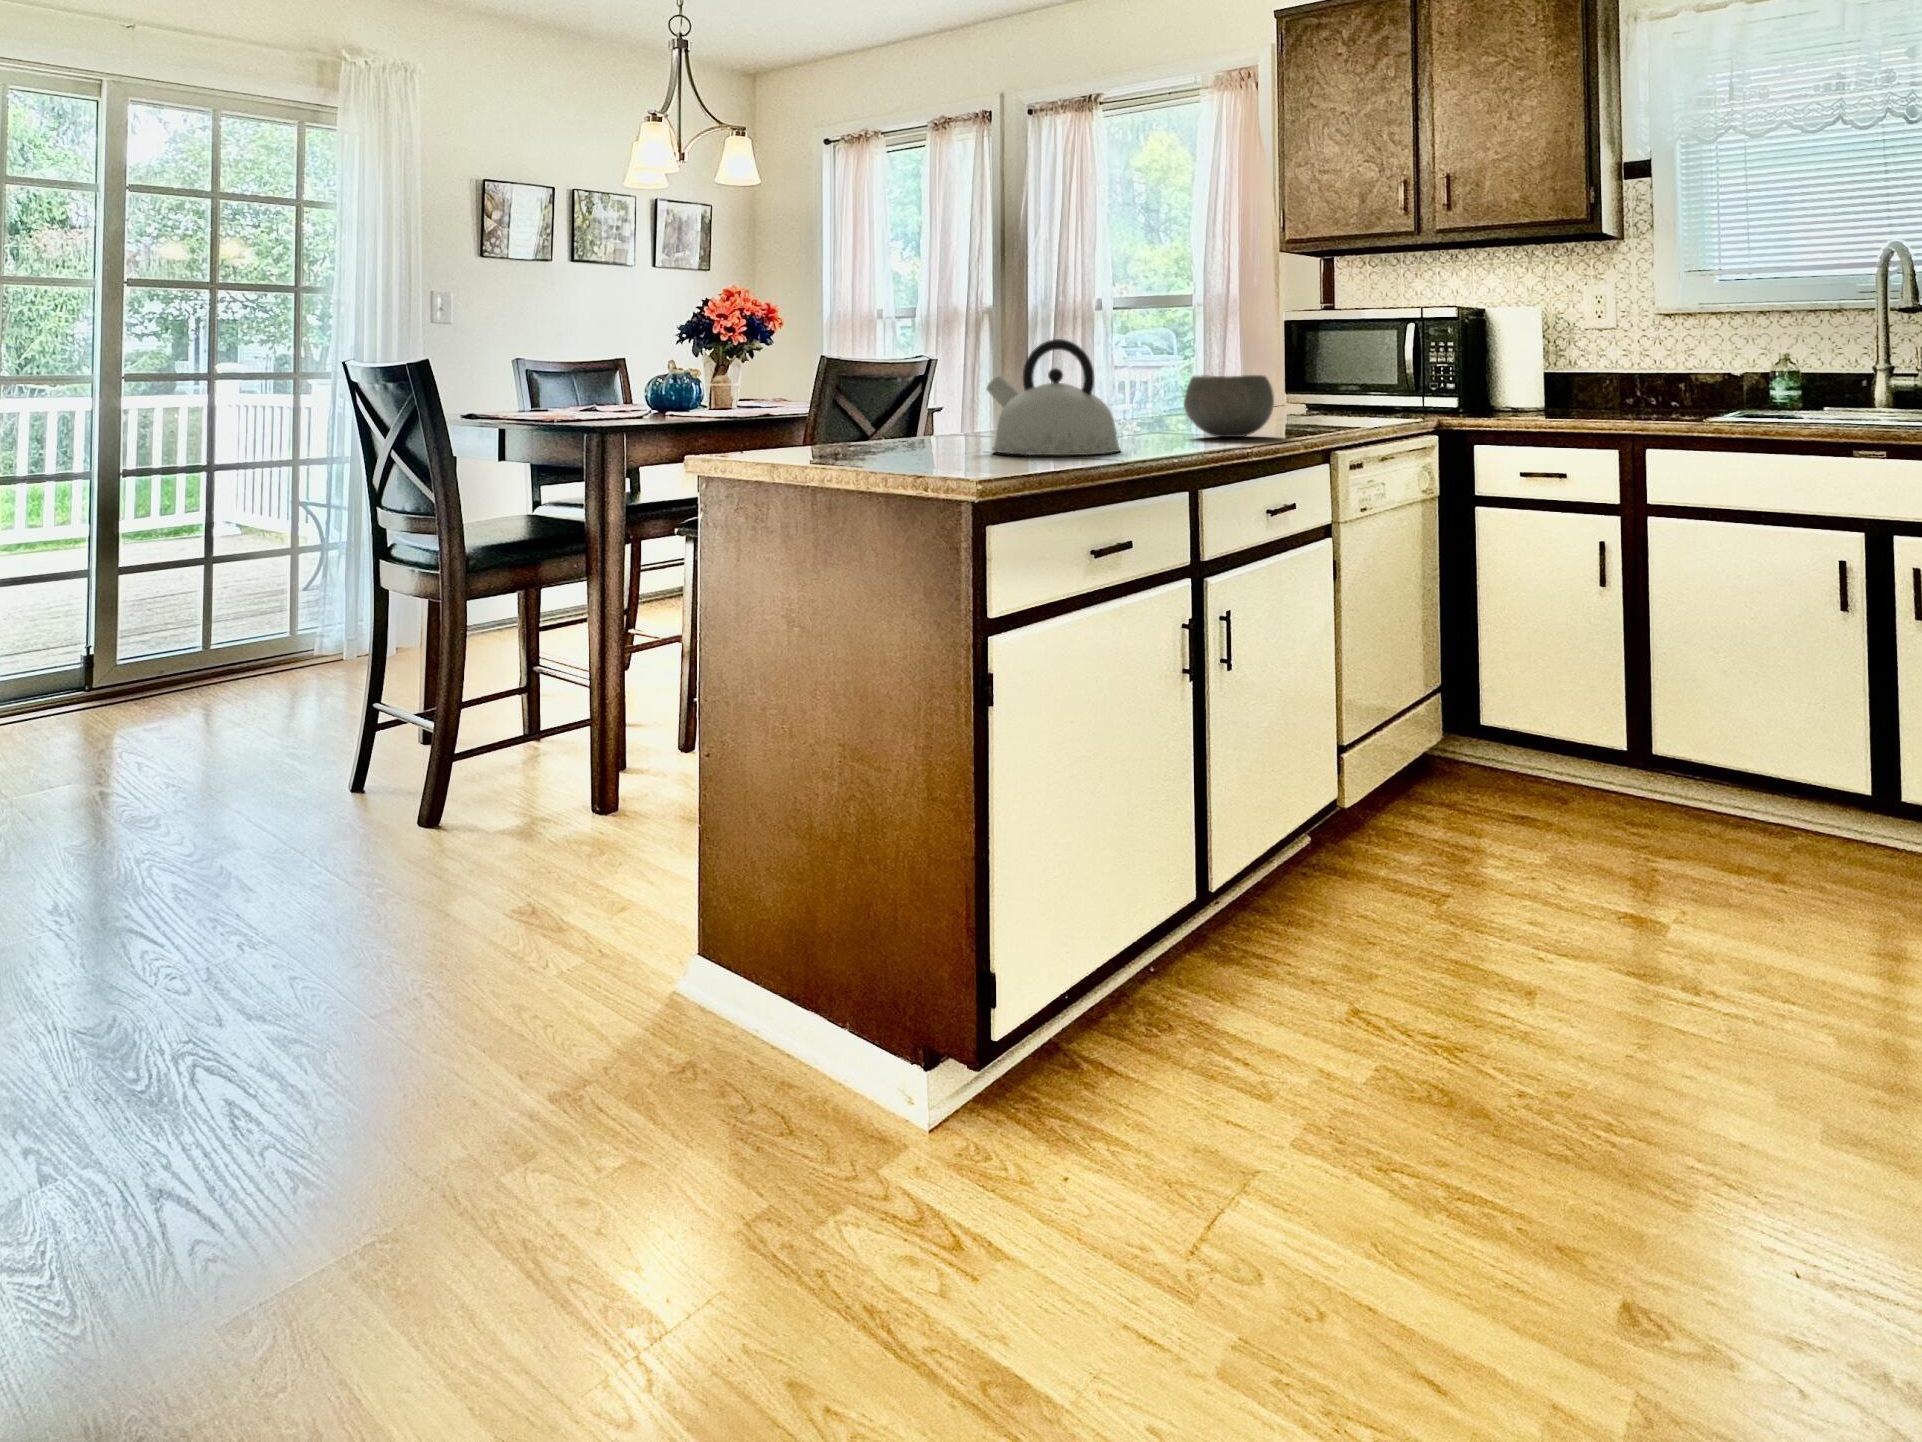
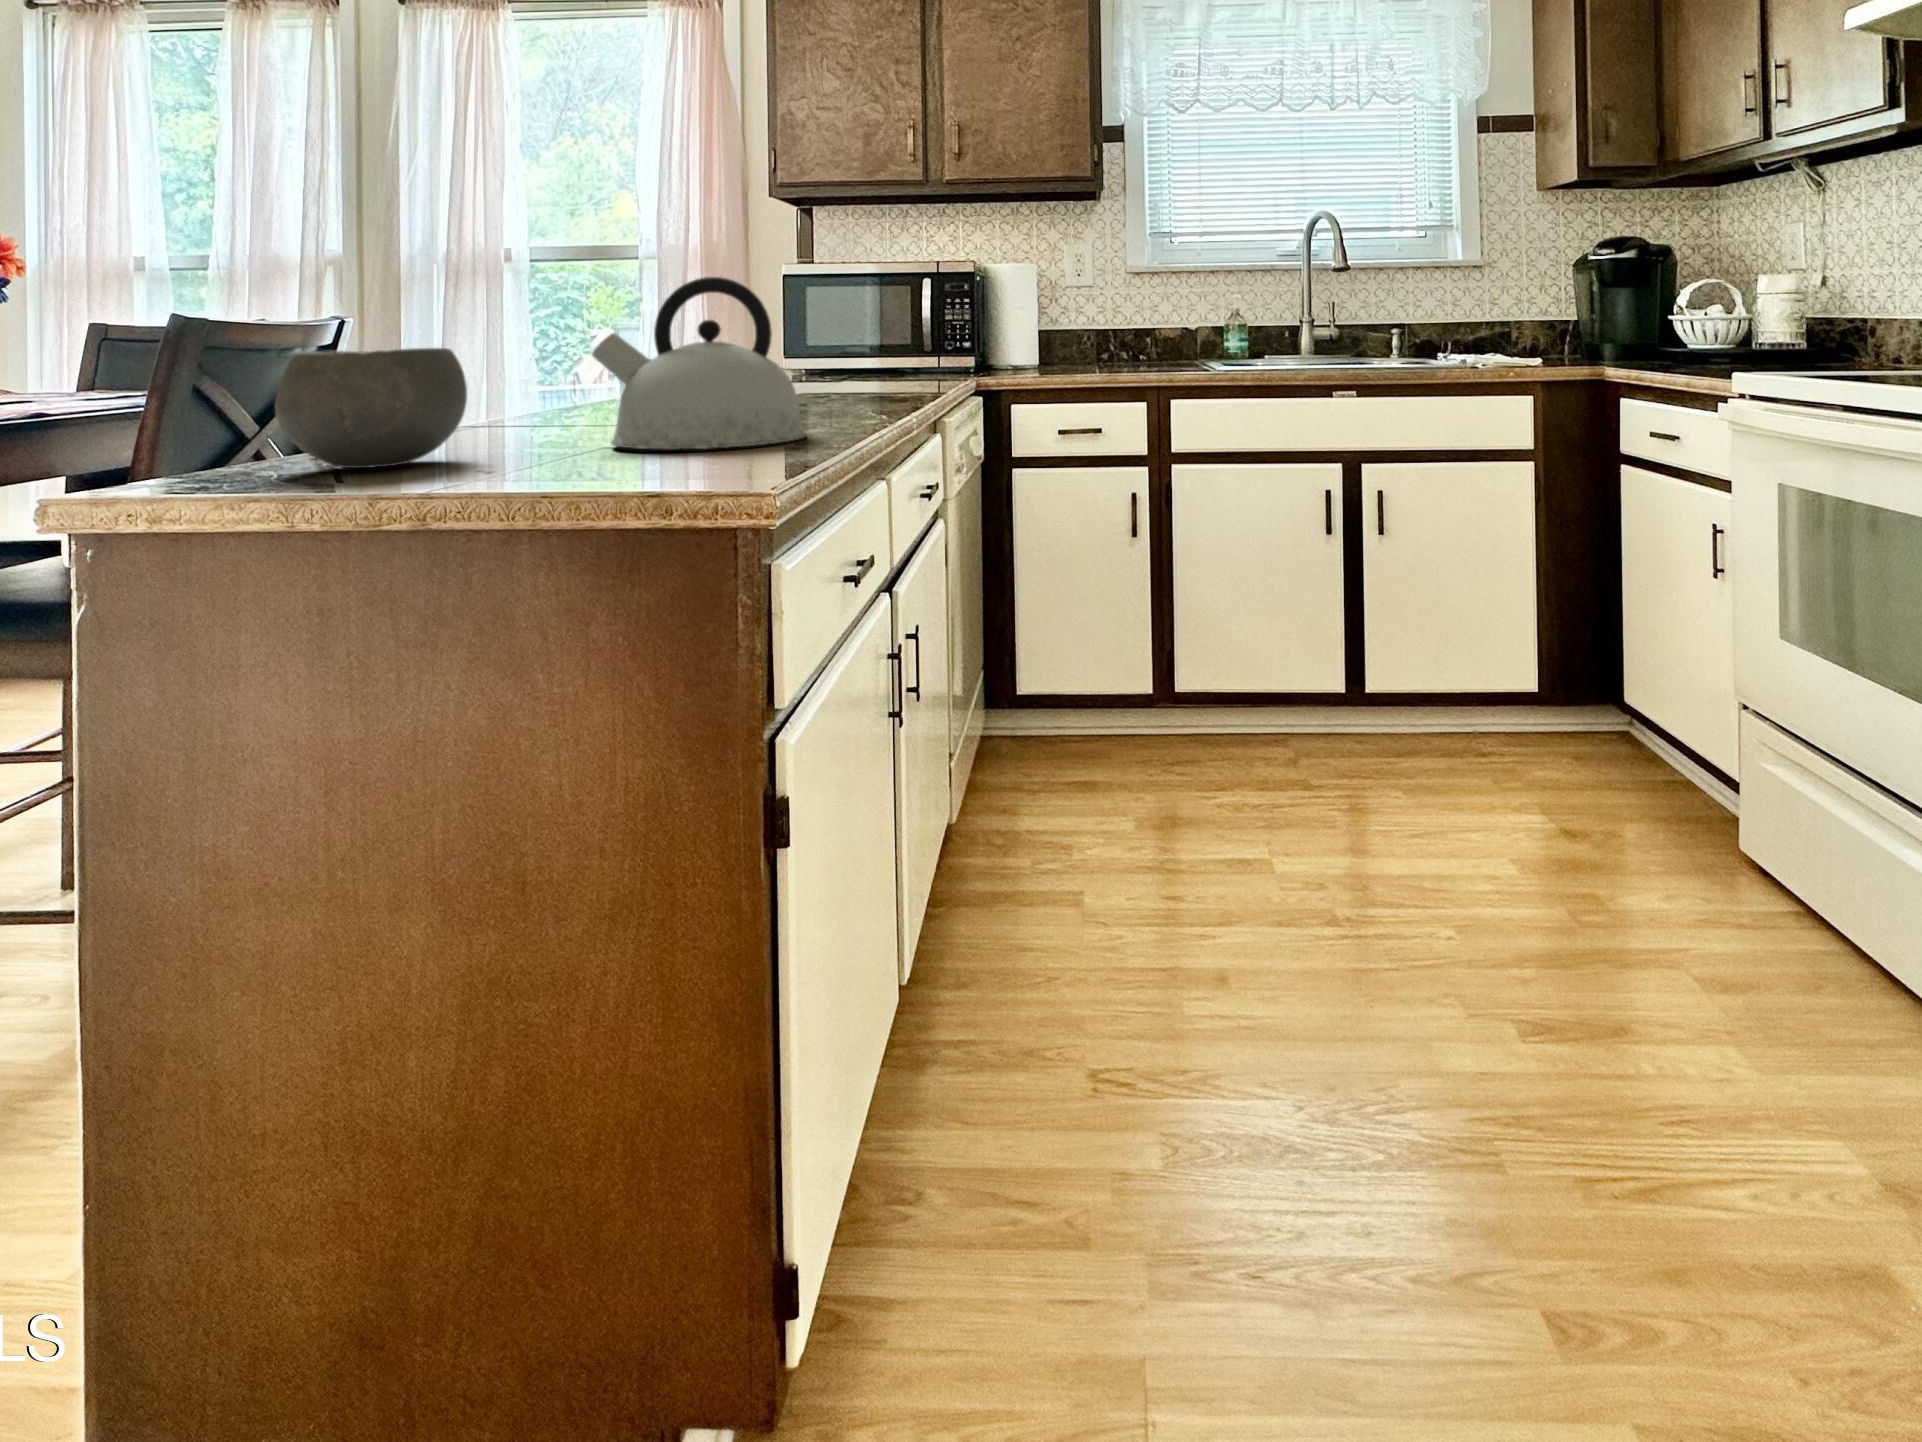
bowl: present [1184,375,1274,437] -> present [275,348,467,468]

